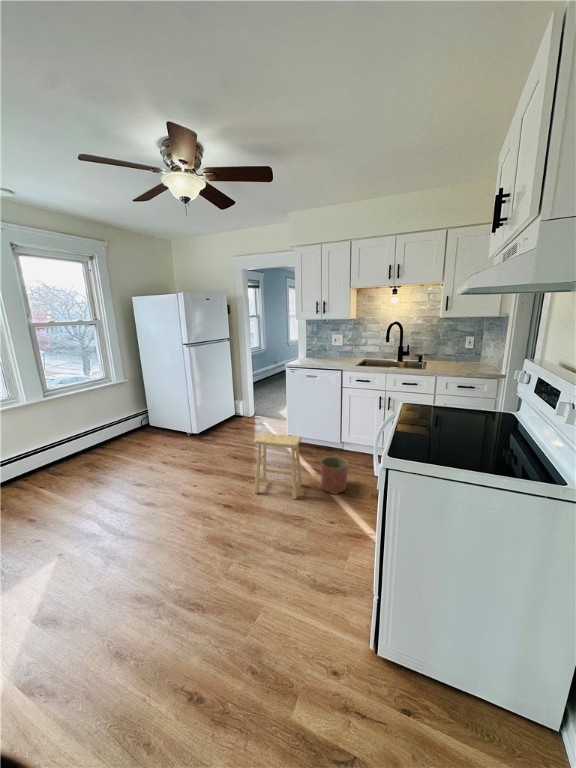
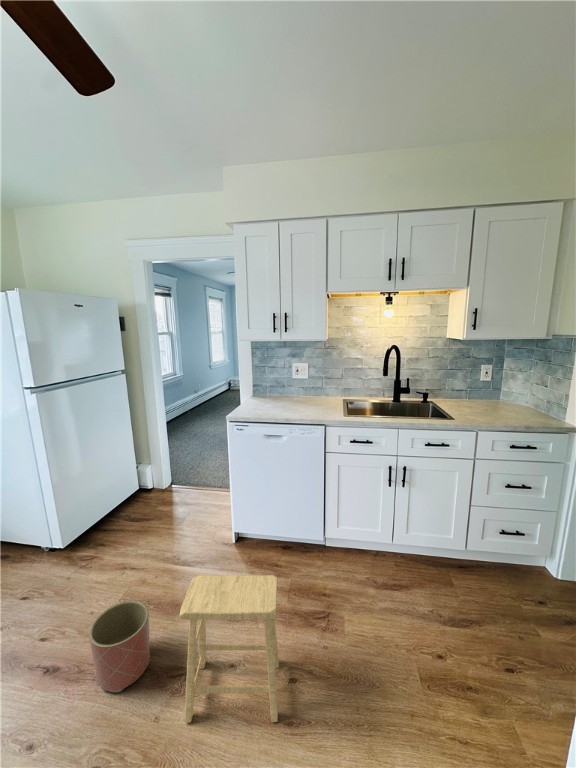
planter: present [321,456,348,494] -> present [89,600,150,692]

